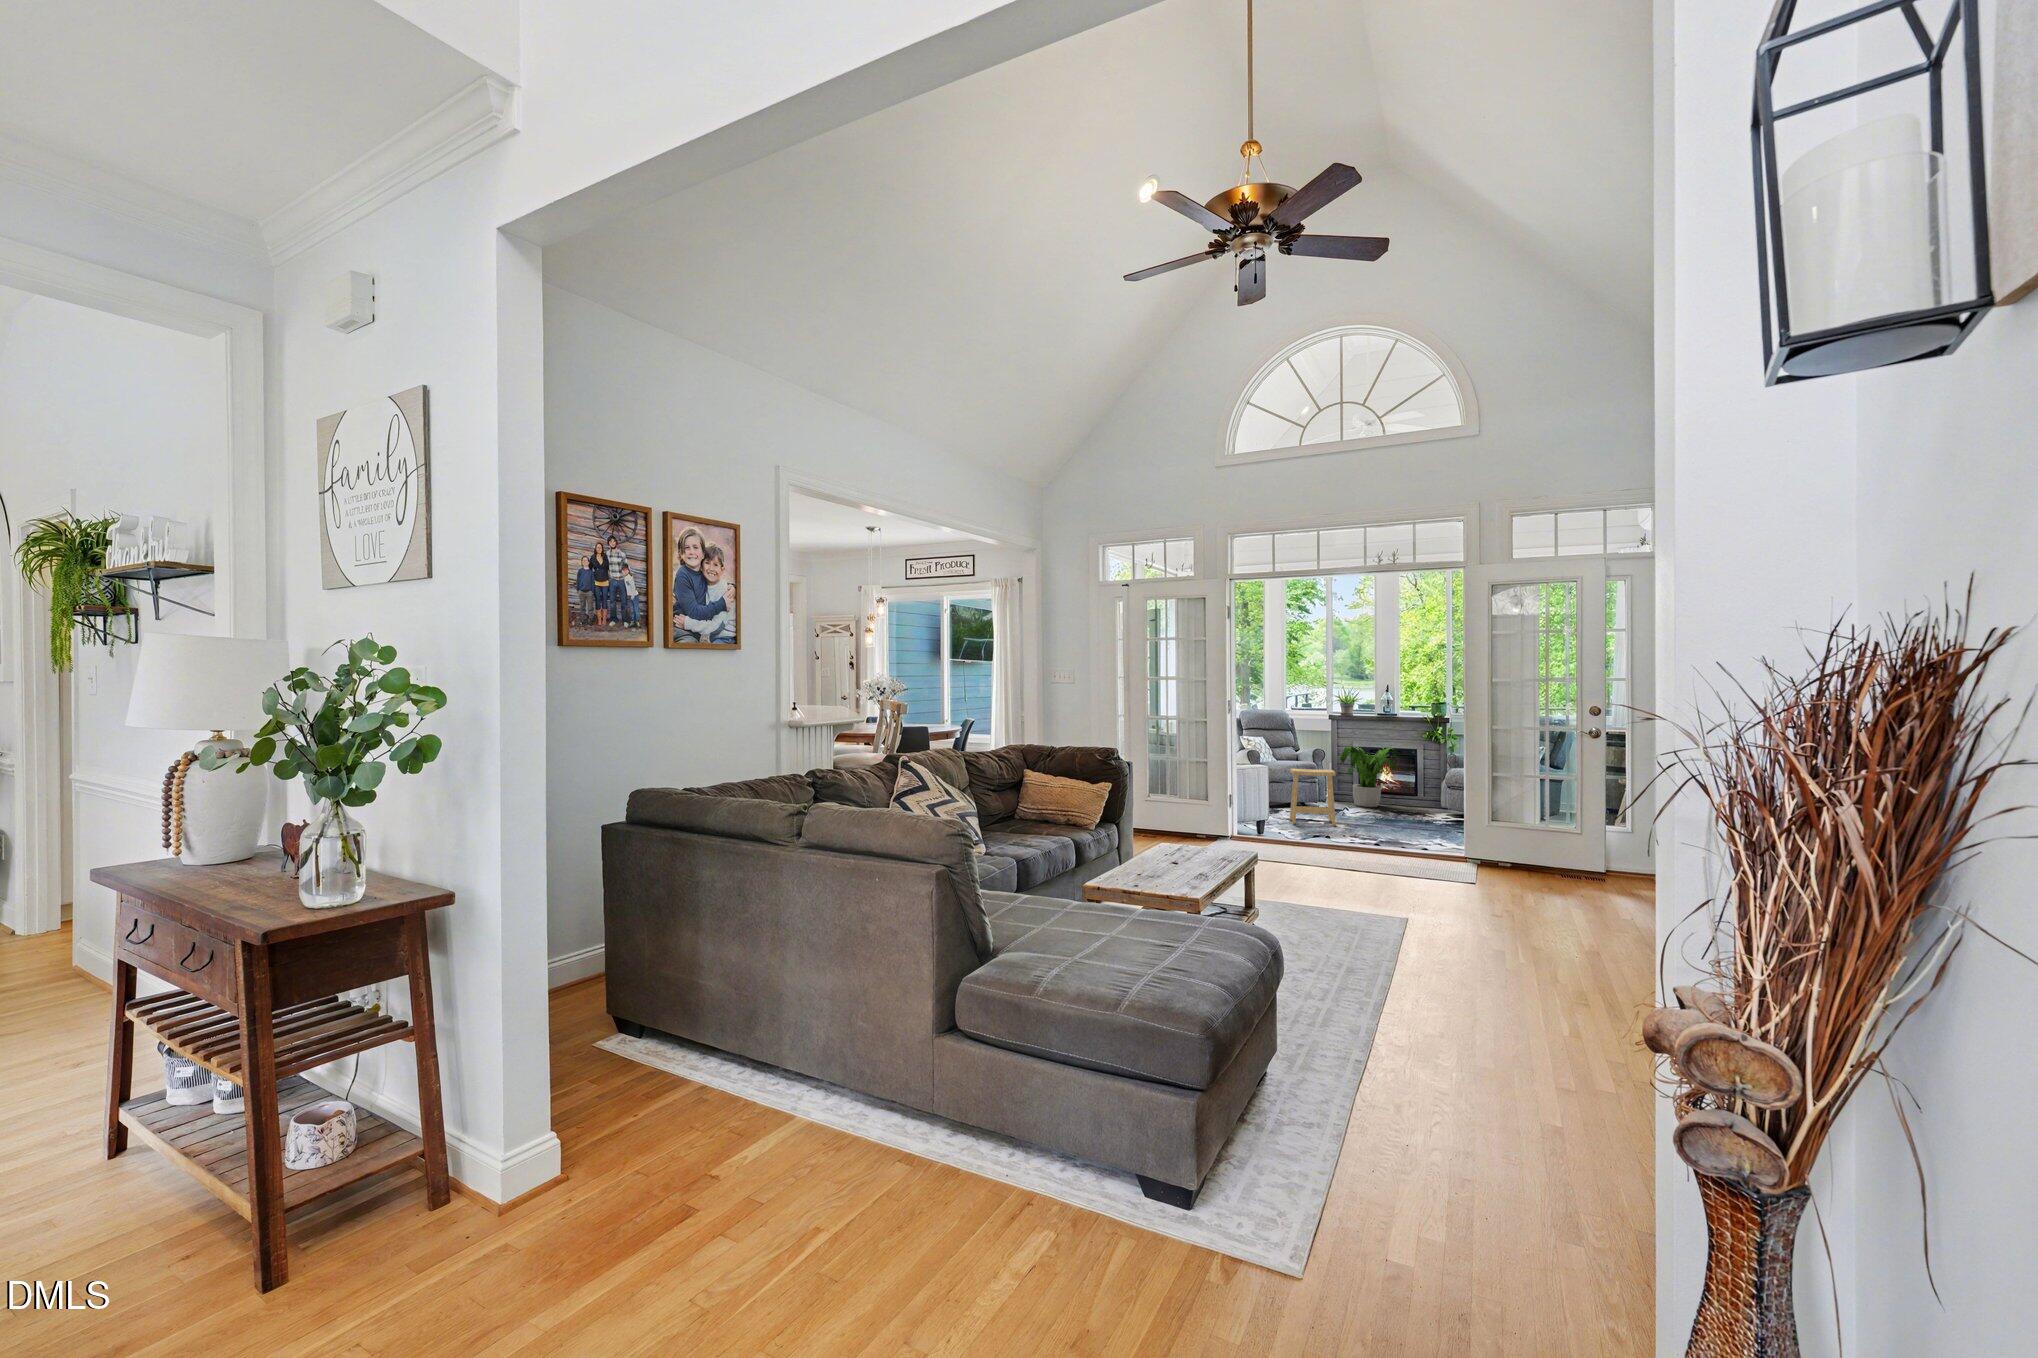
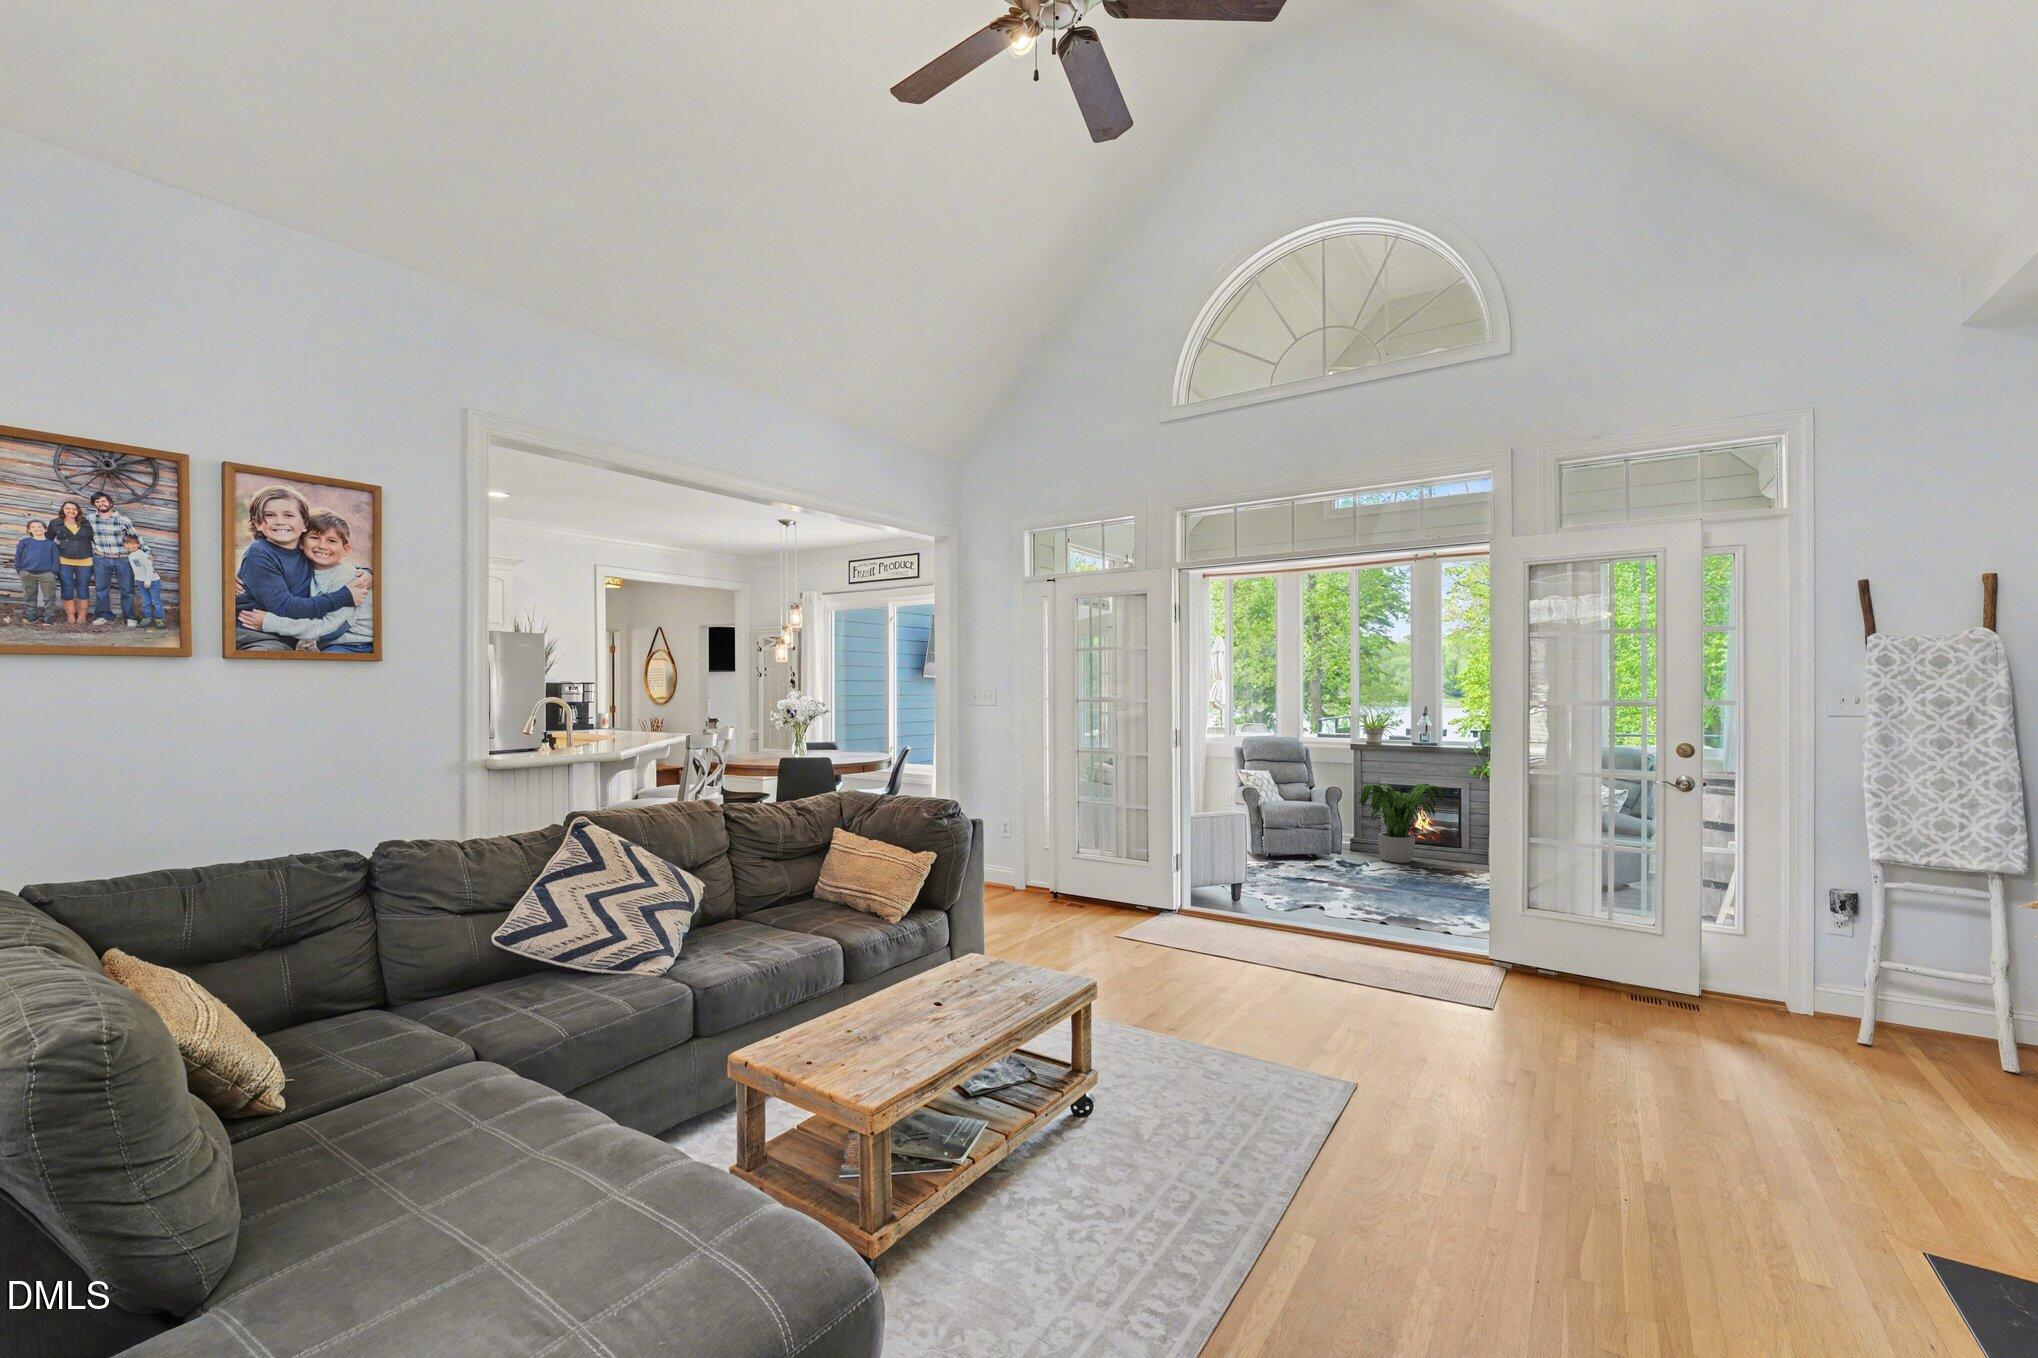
footstool: present [1290,769,1336,826] -> none [1281,815,1338,893]

